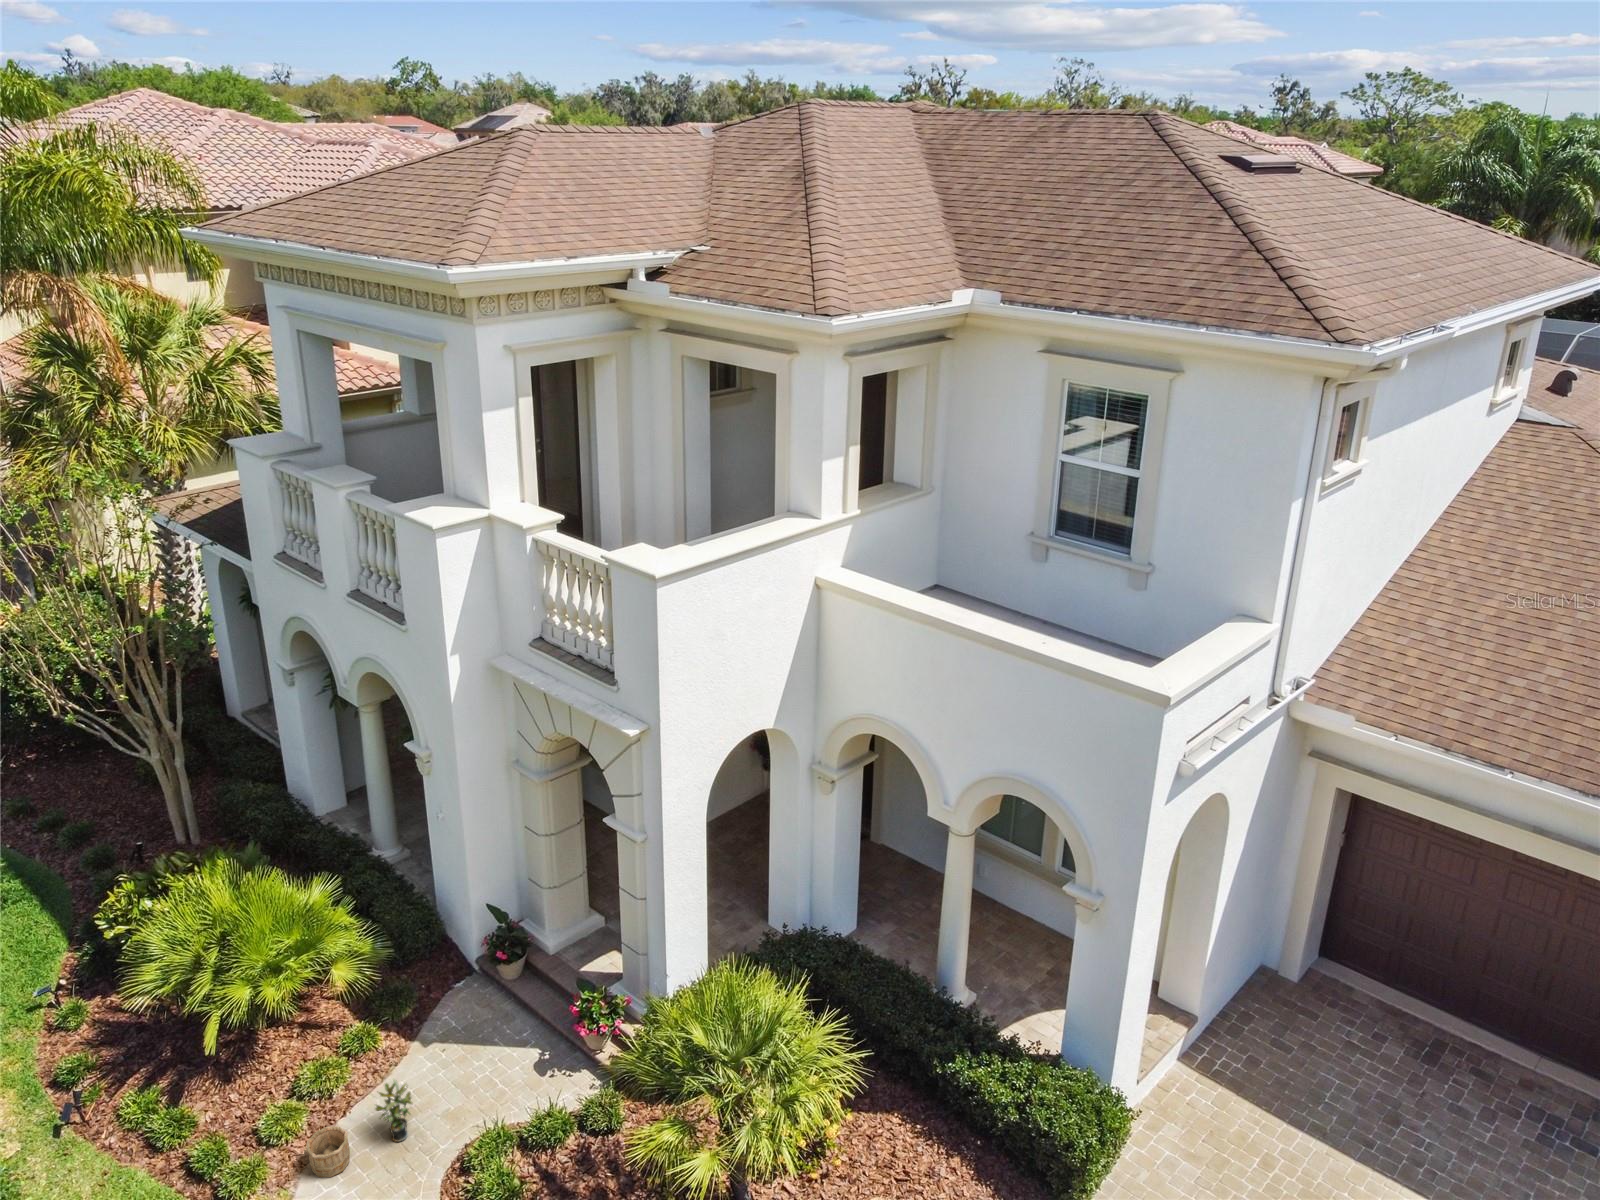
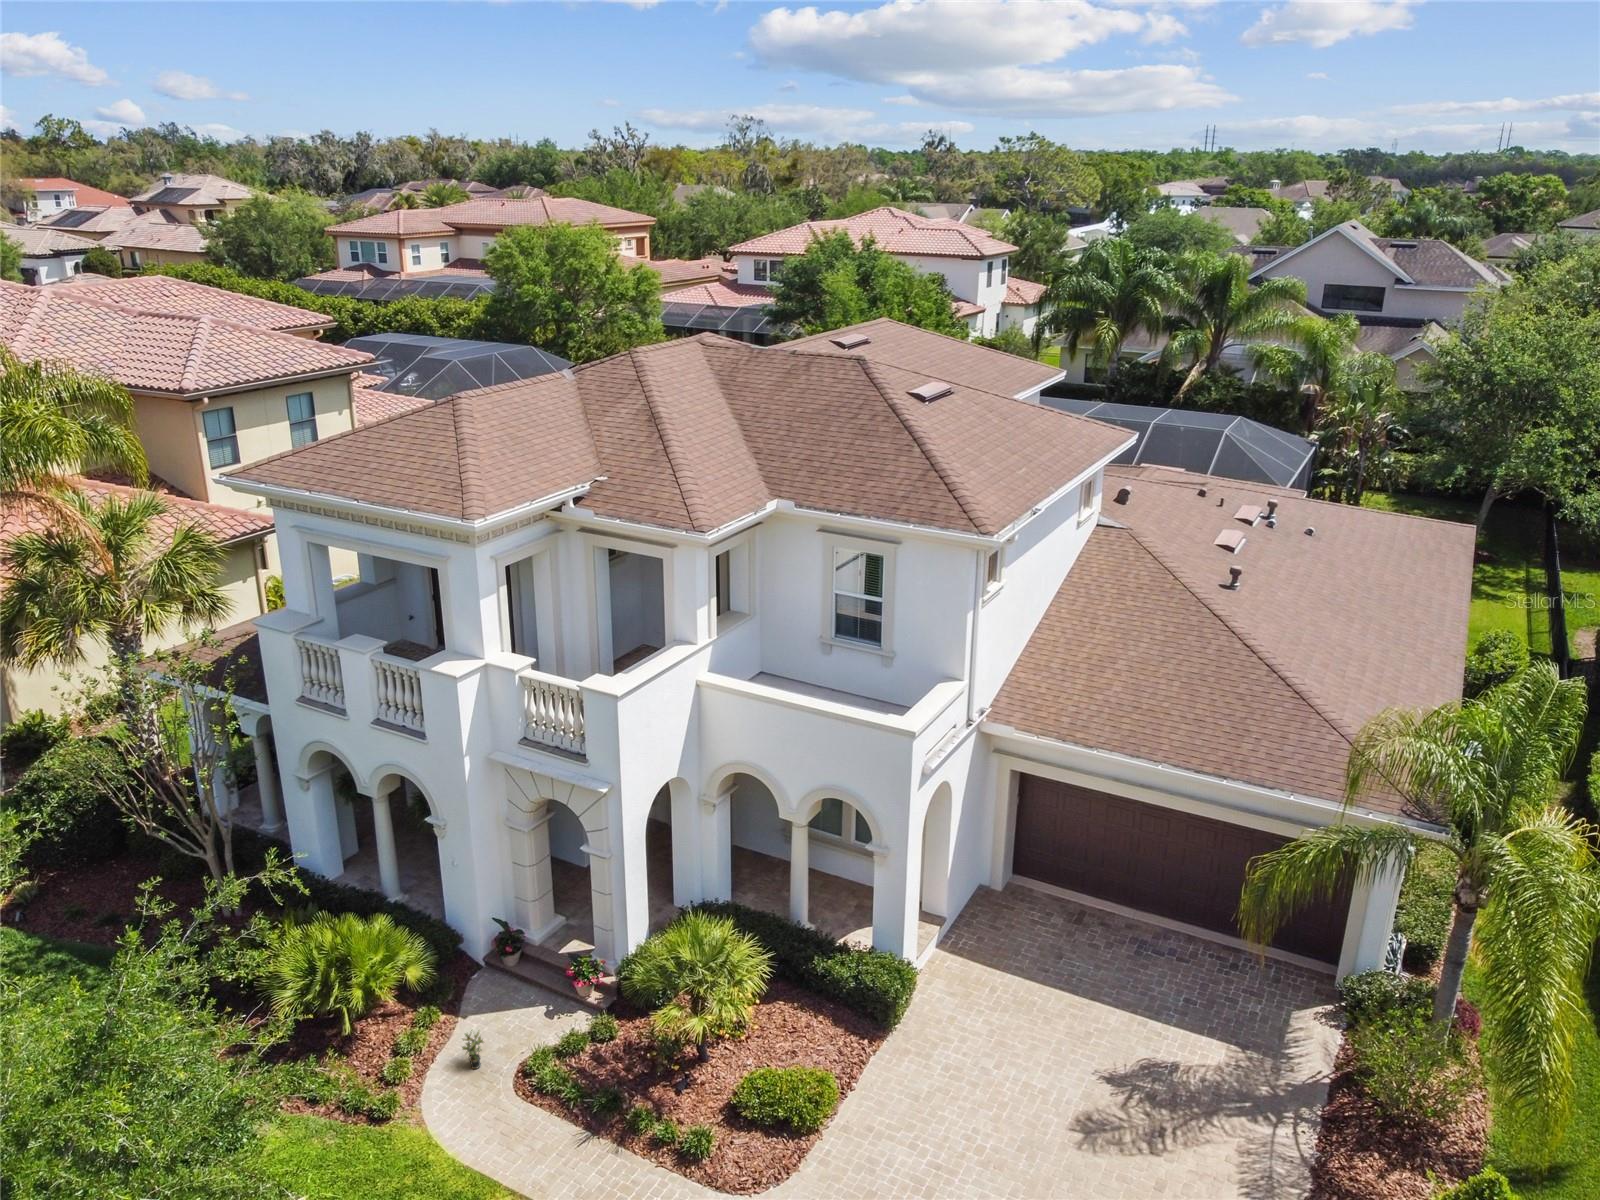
wooden bucket: present [306,1126,350,1178] -> none [423,1064,450,1096]

